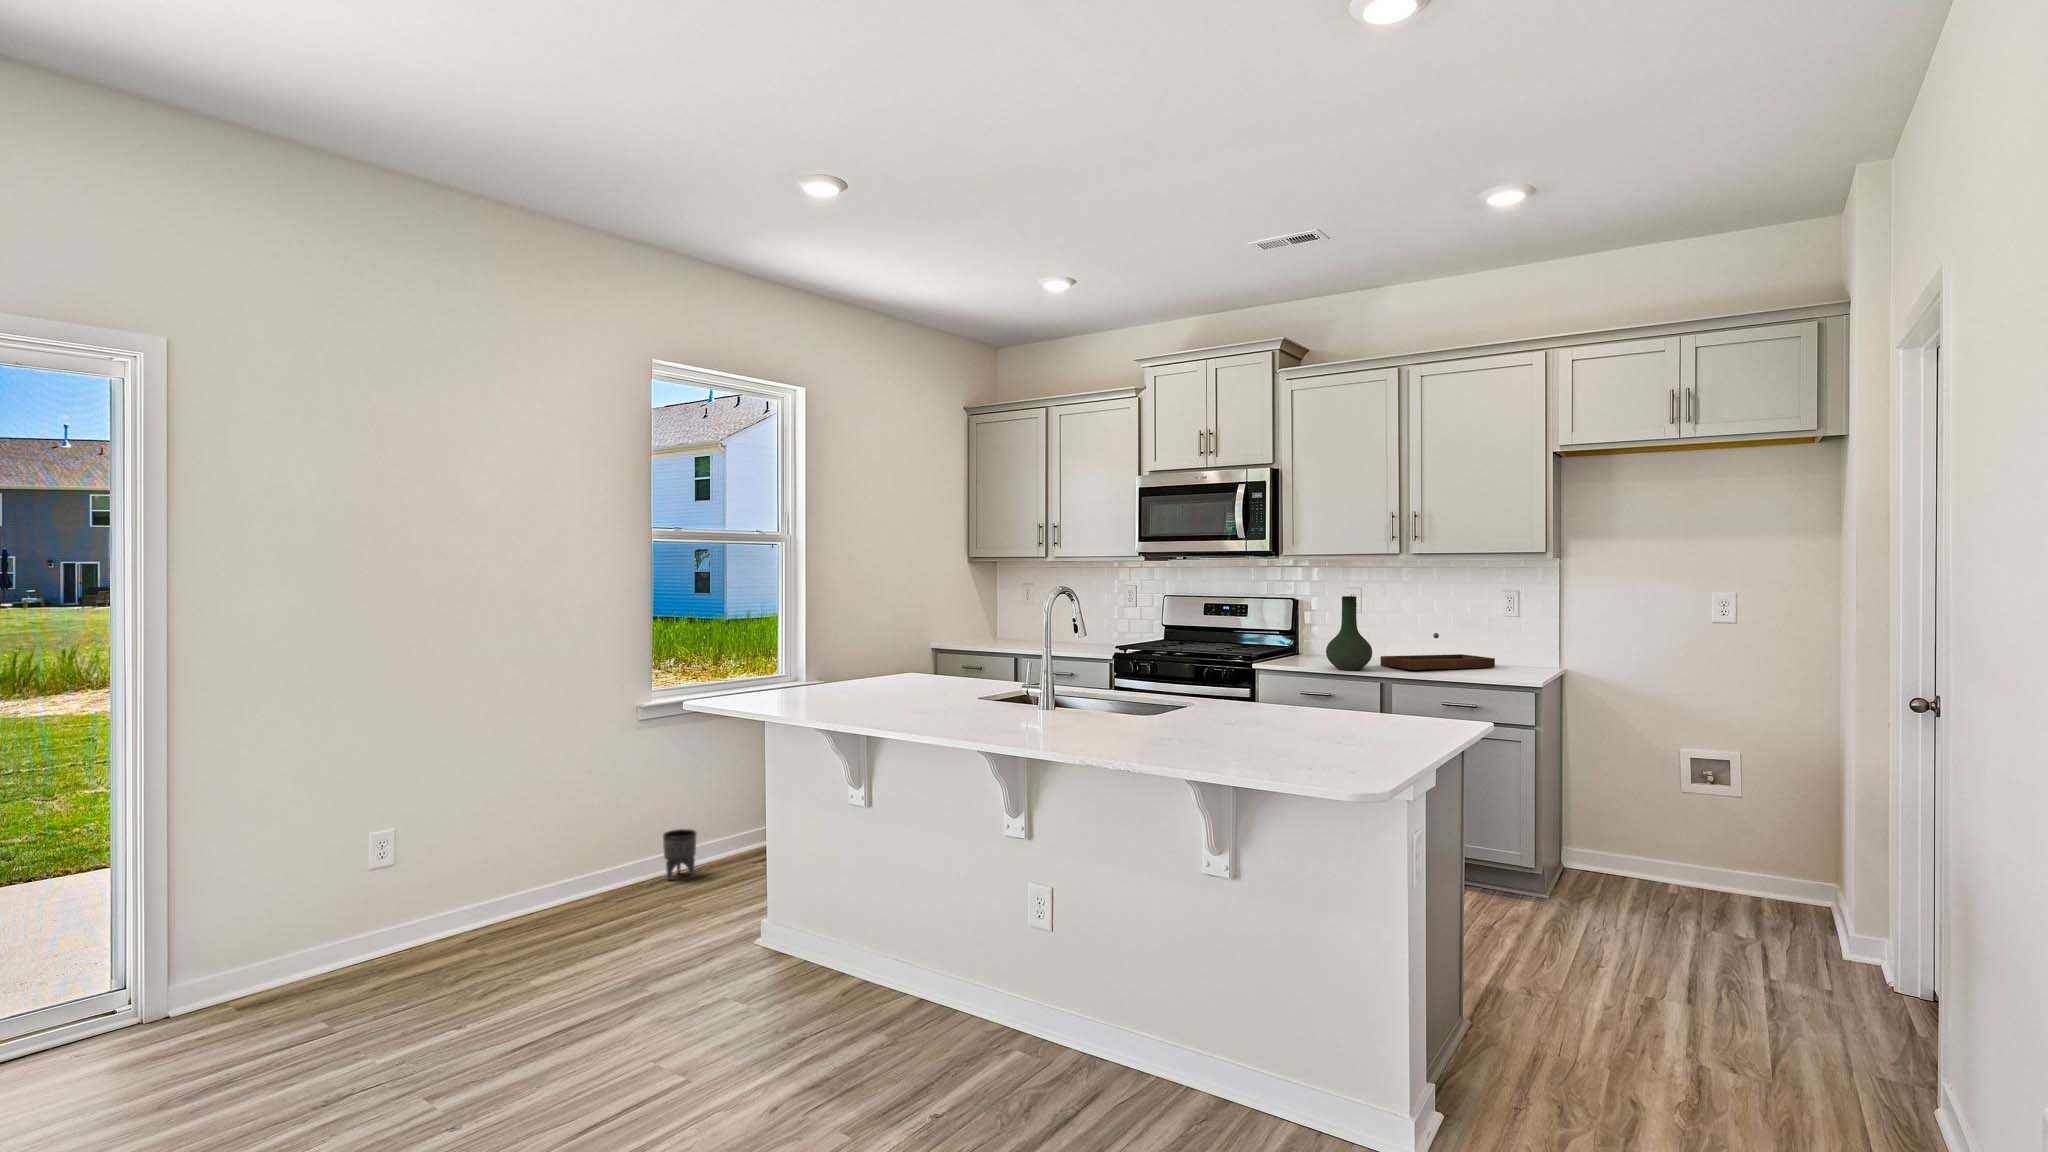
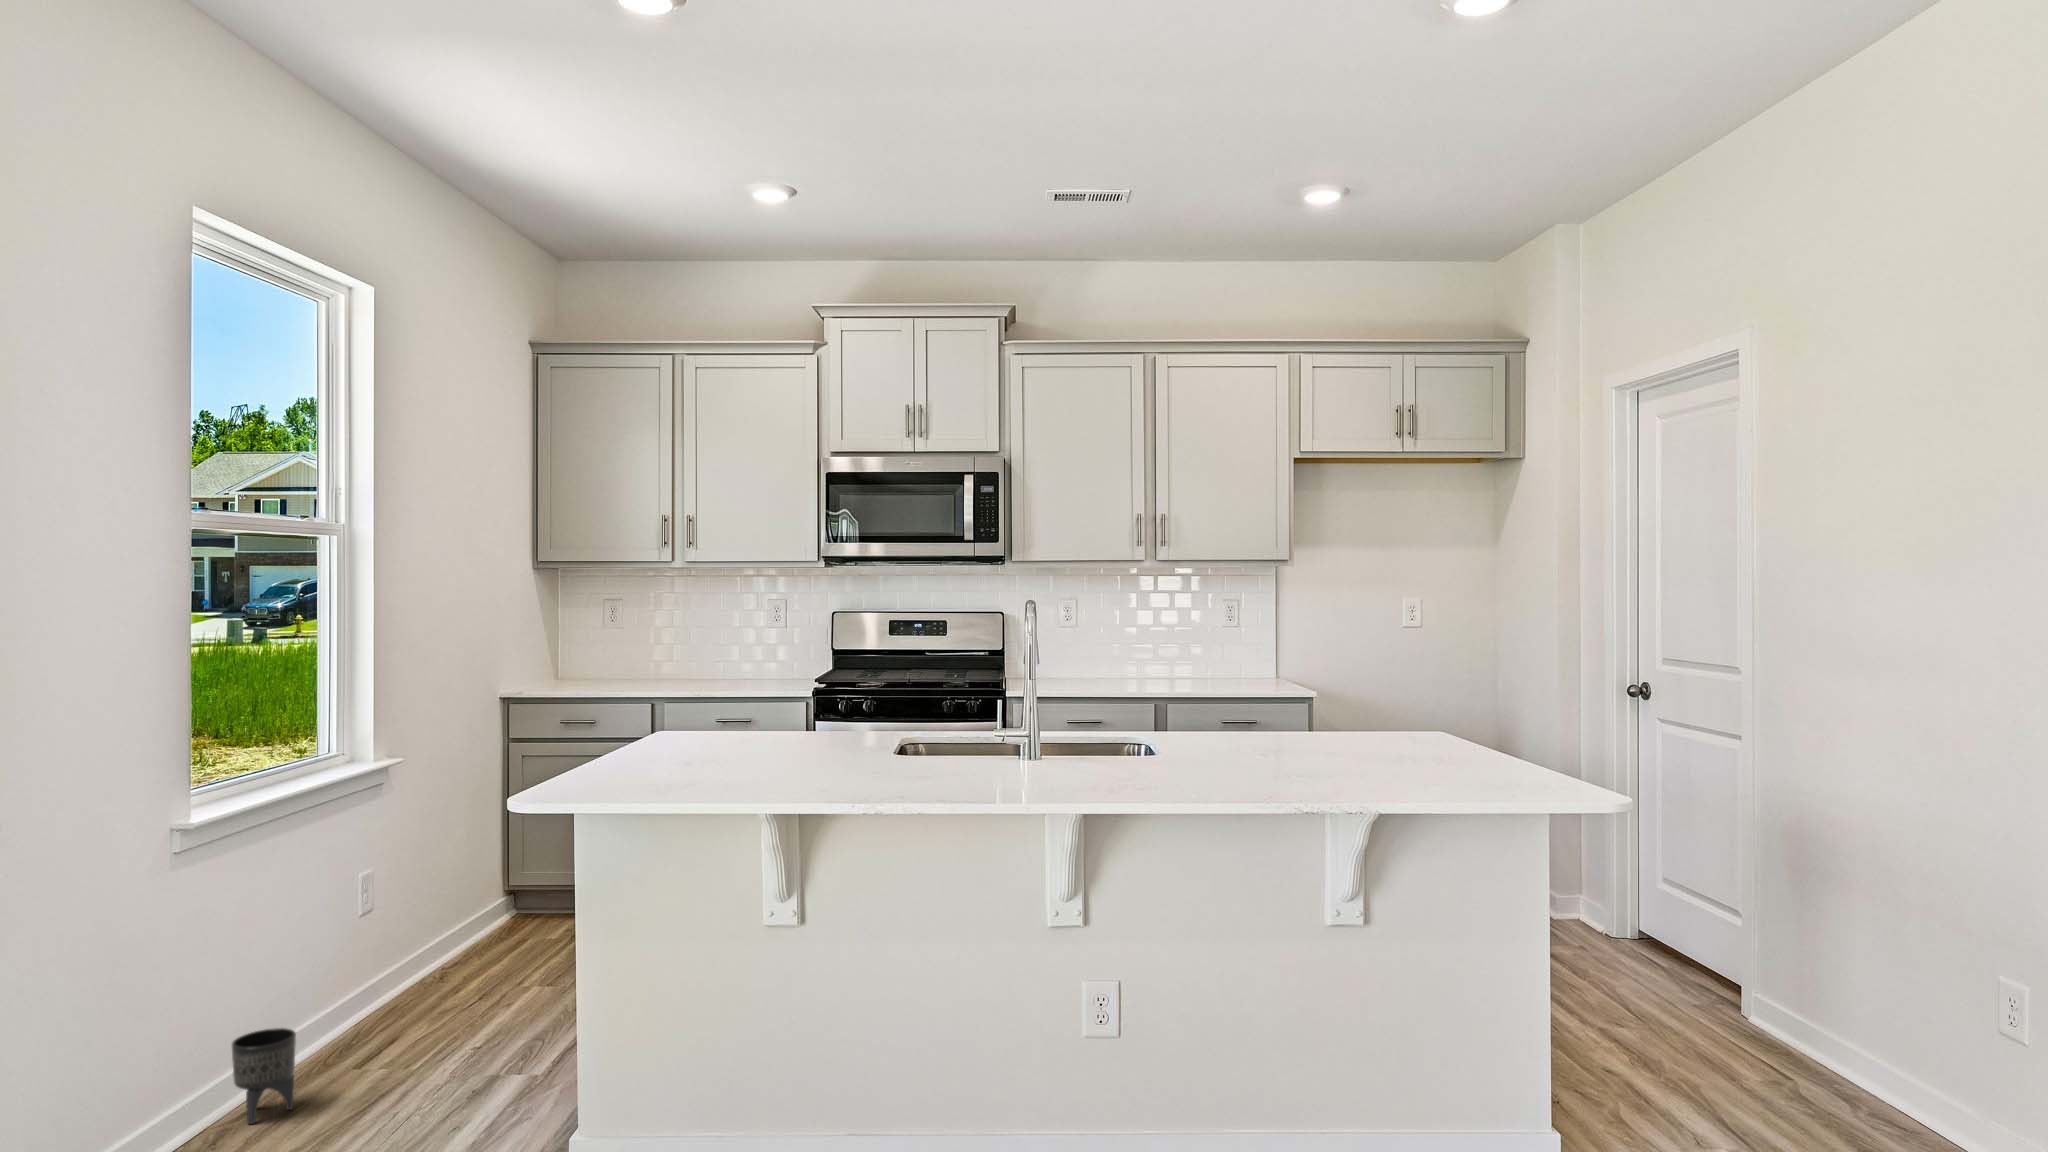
vase: present [1326,596,1372,670] -> none [1092,606,1142,689]
tray: present [1380,633,1495,670] -> none [1133,644,1233,685]

